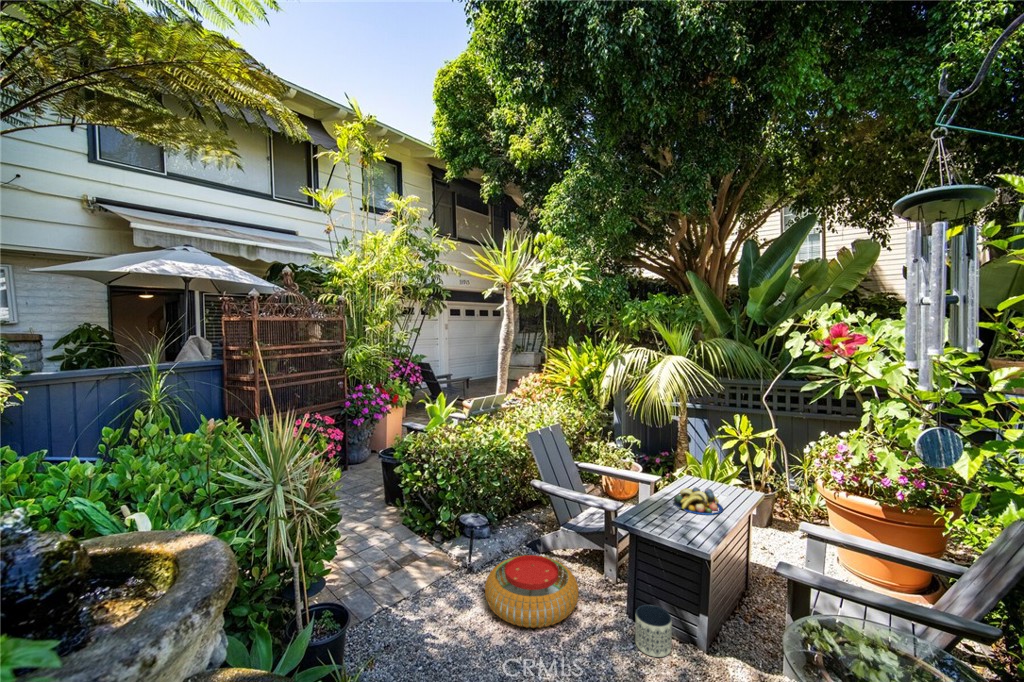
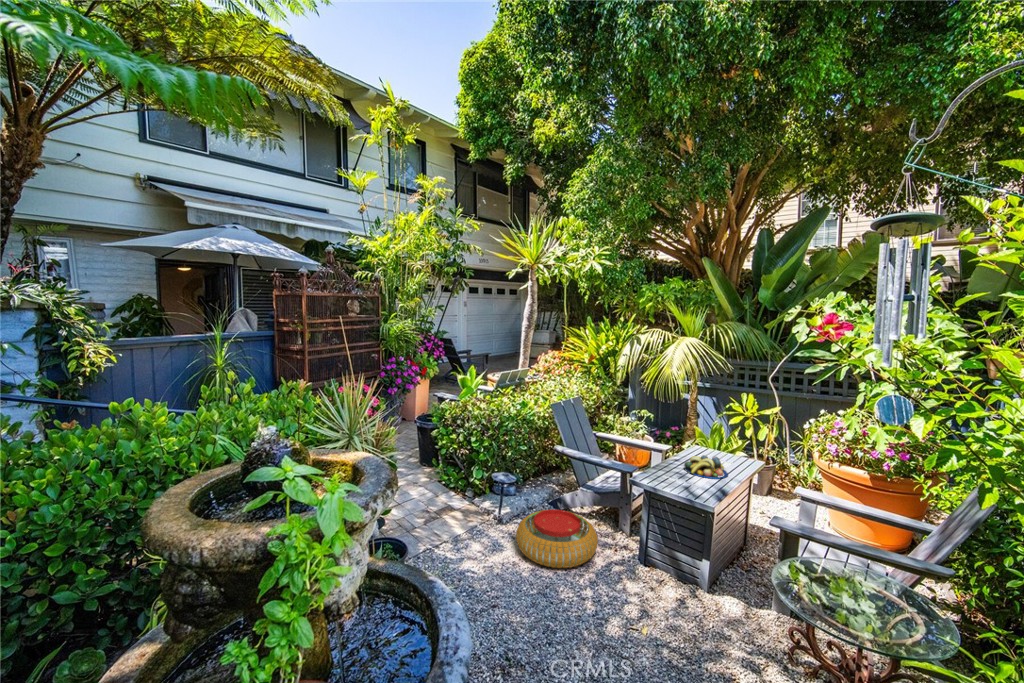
planter: present [635,605,672,657] -> none [647,552,679,594]

